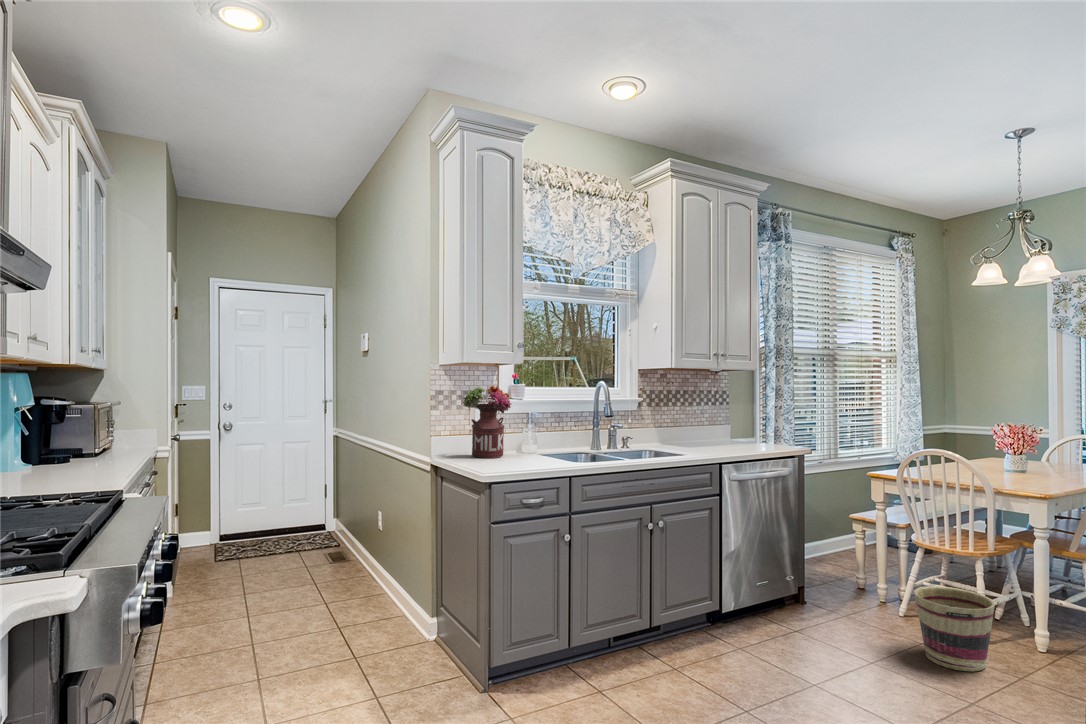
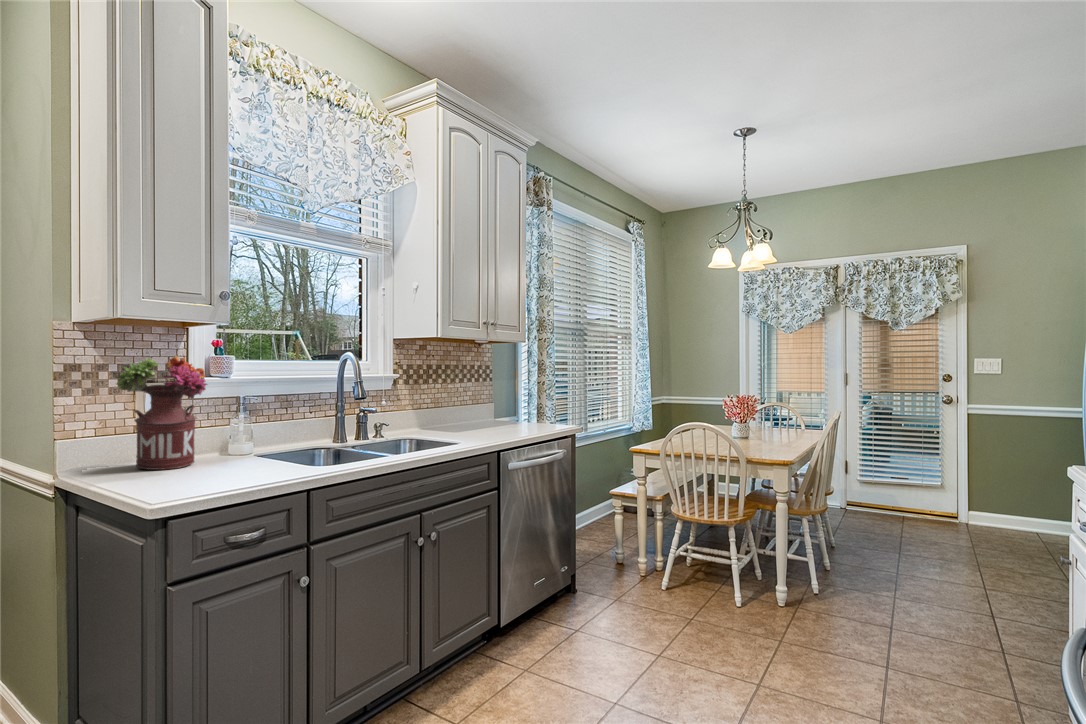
basket: present [914,586,995,671] -> none [692,558,764,646]

